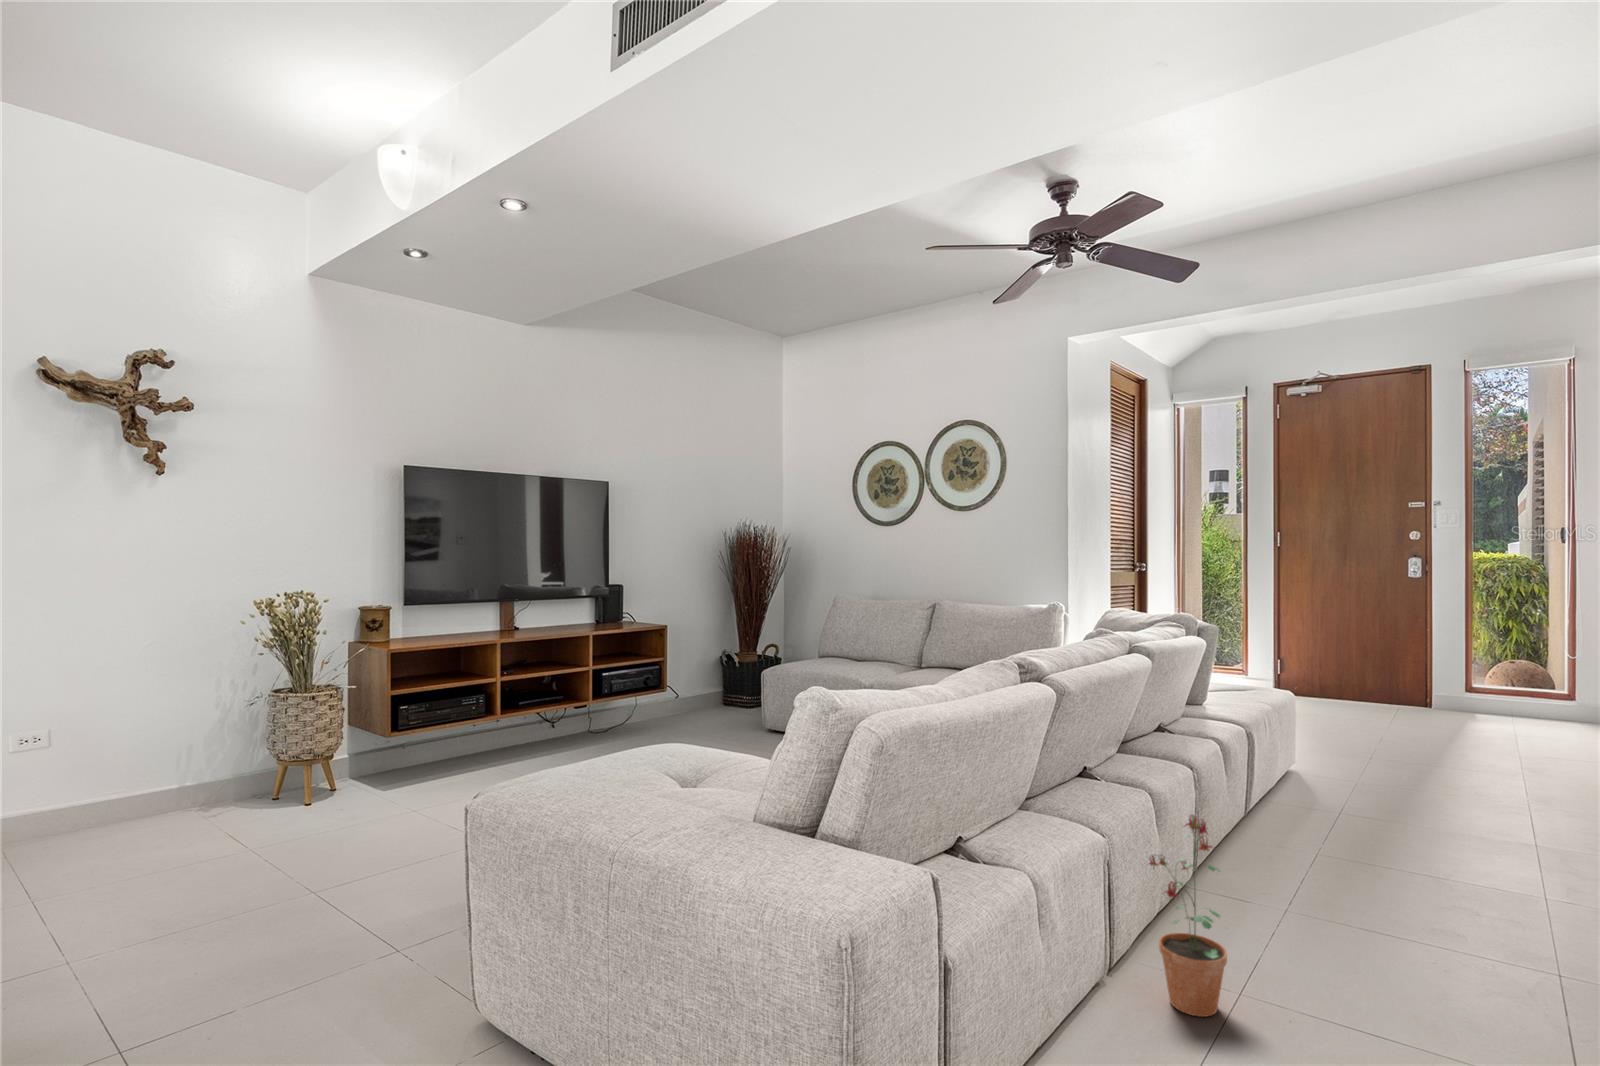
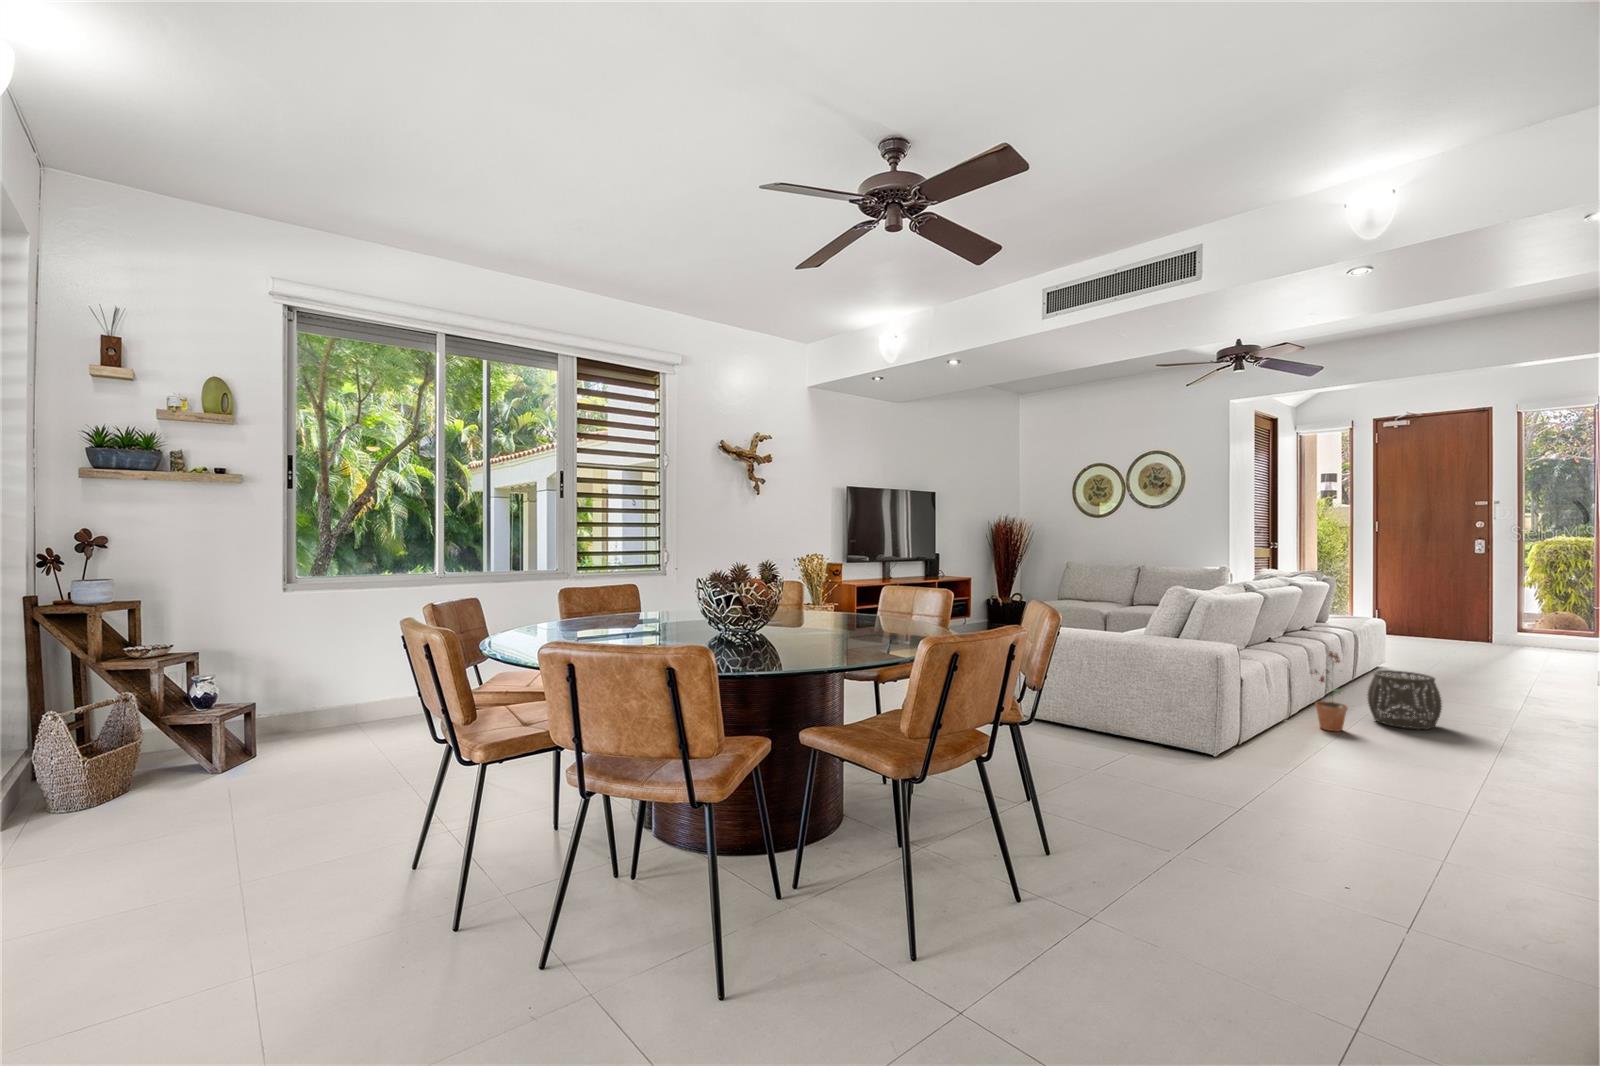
woven basket: none [1268,840,1423,995] -> present [1367,670,1442,730]

